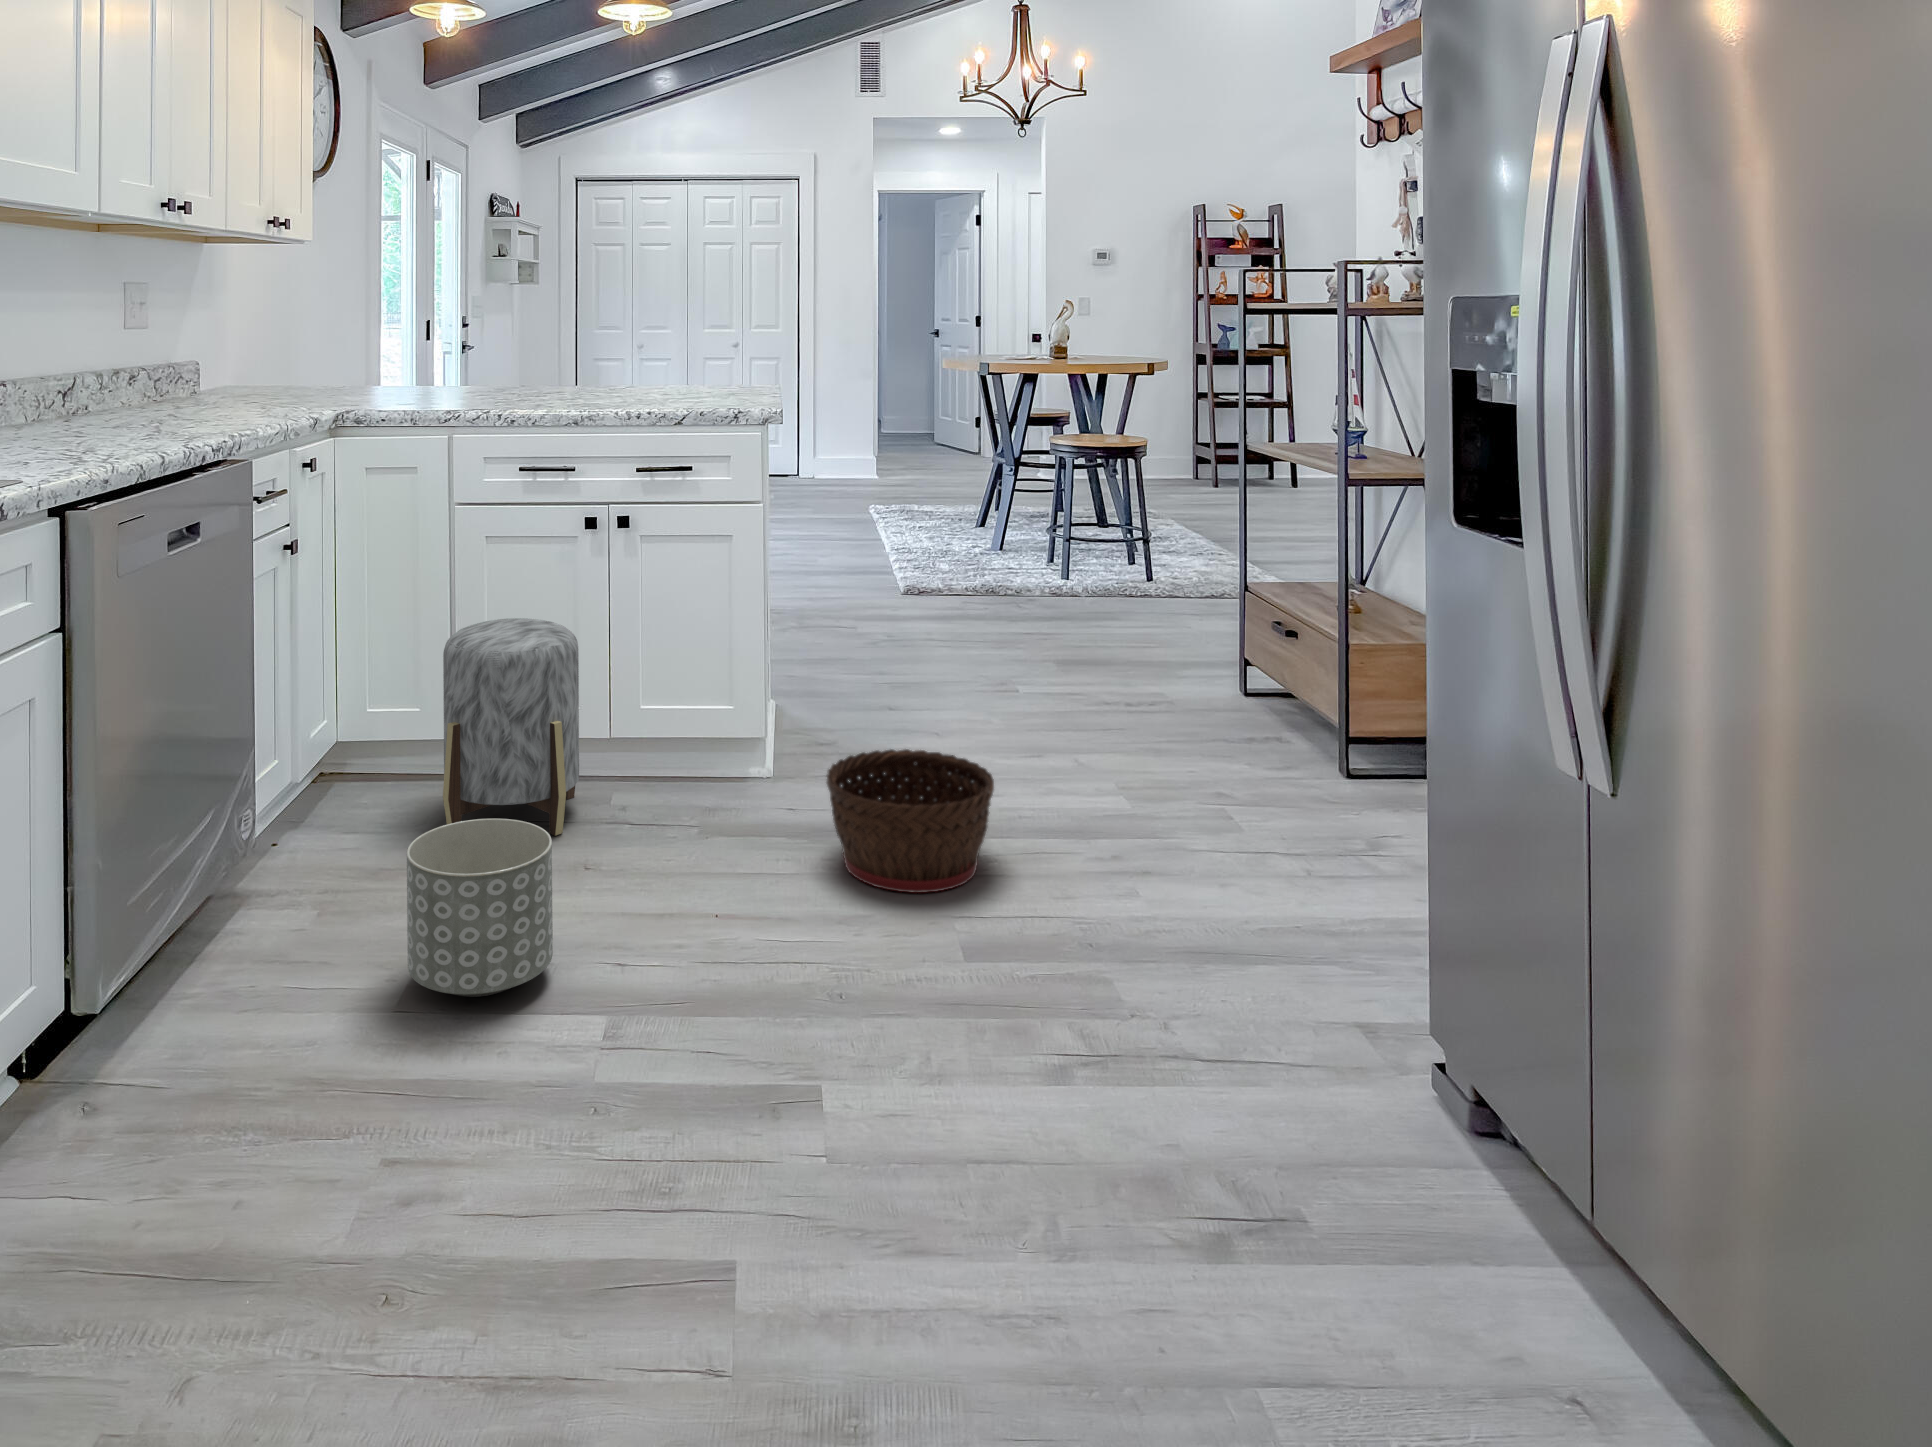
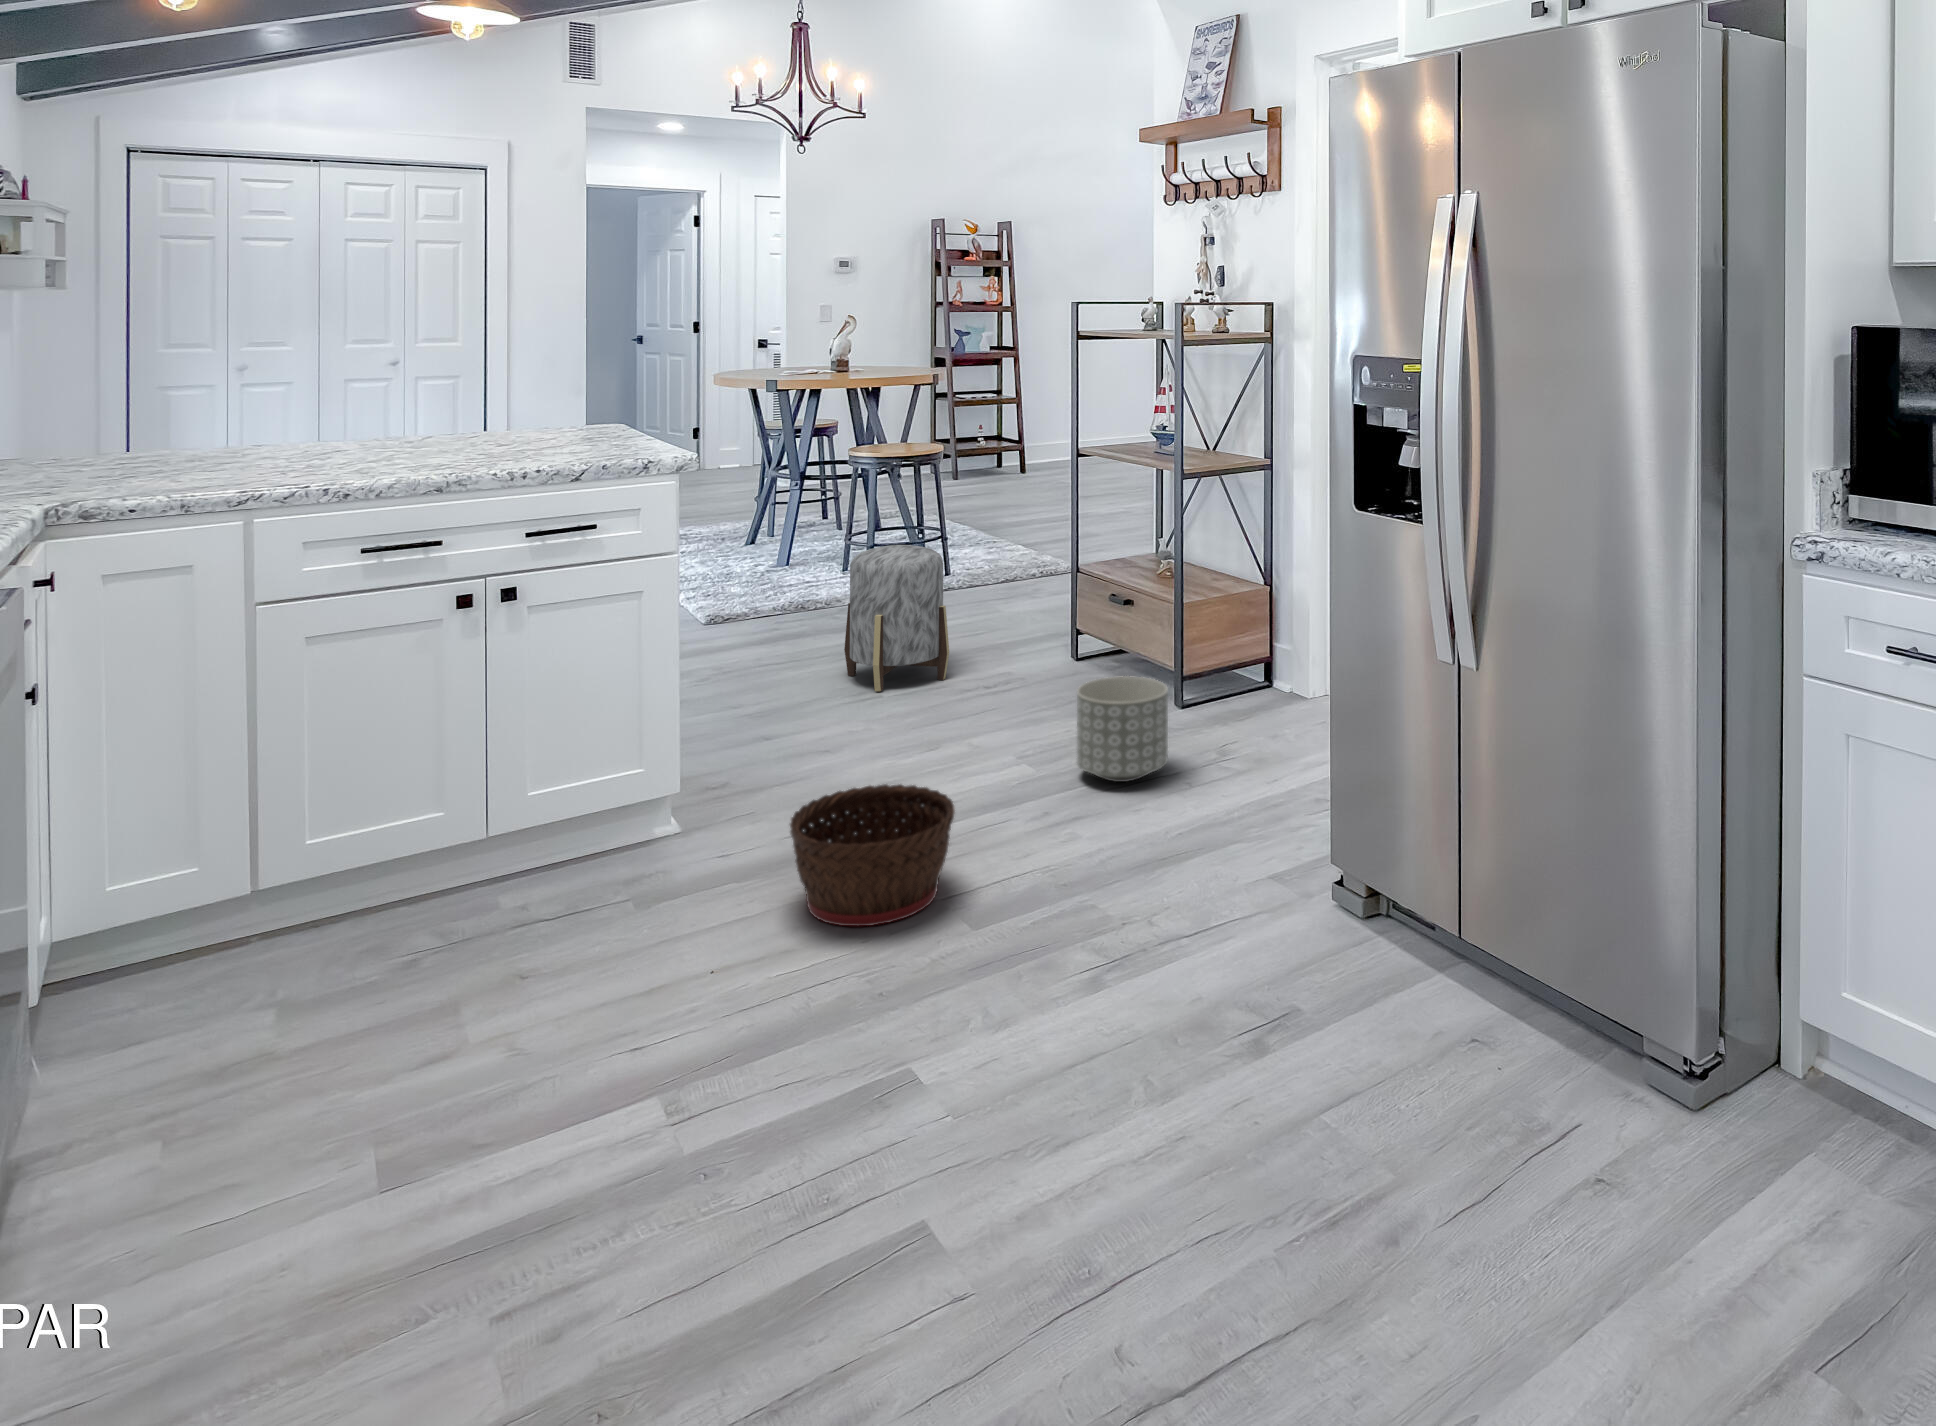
stool: present [443,618,579,836] -> present [844,545,949,691]
planter: present [407,819,553,997] -> present [1077,676,1168,782]

